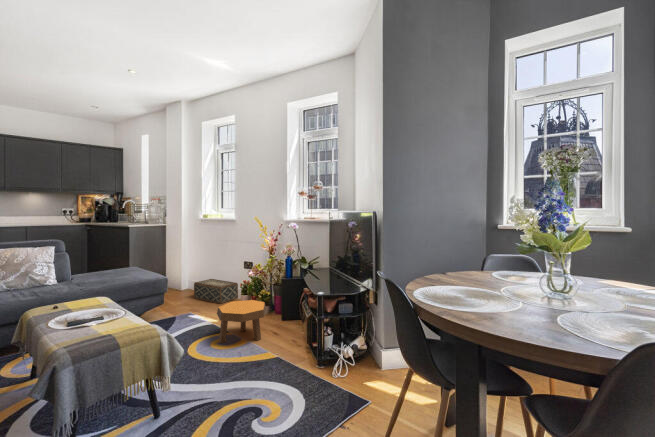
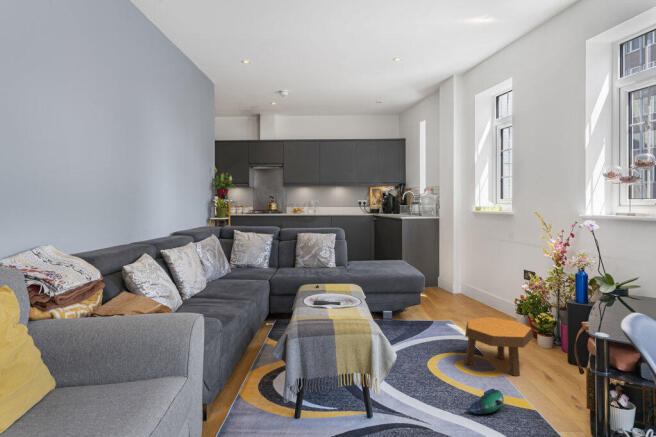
woven basket: present [194,279,238,304] -> none [460,285,513,317]
plush toy: none [237,353,262,378] -> present [466,389,504,415]

